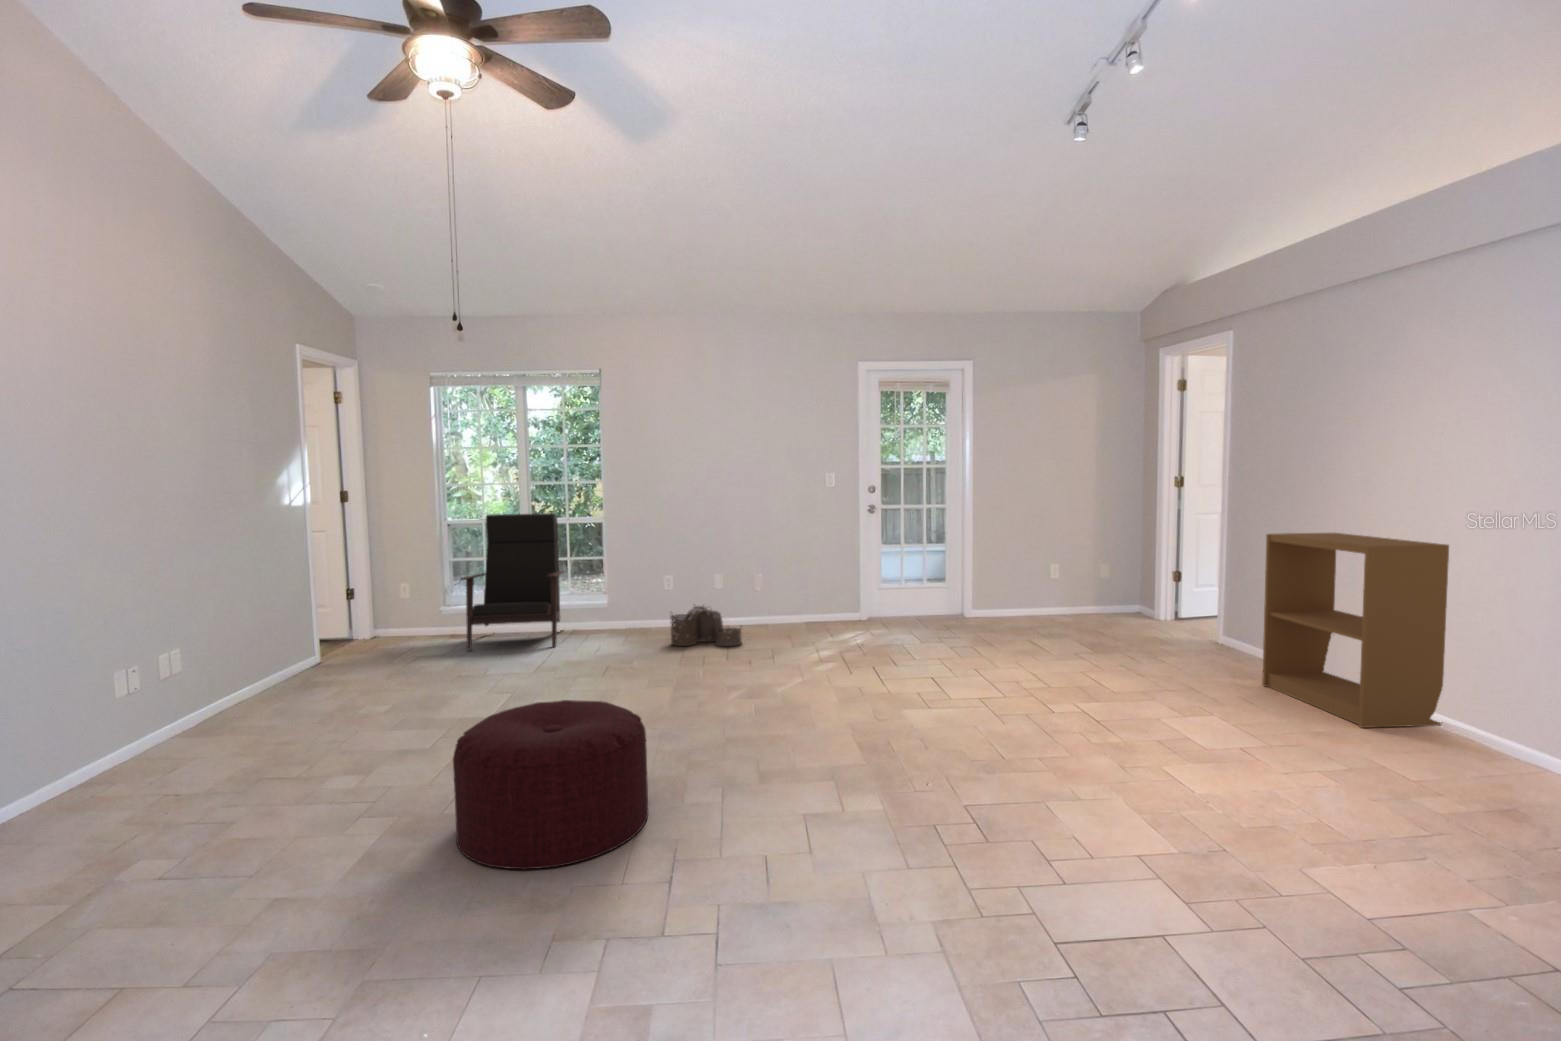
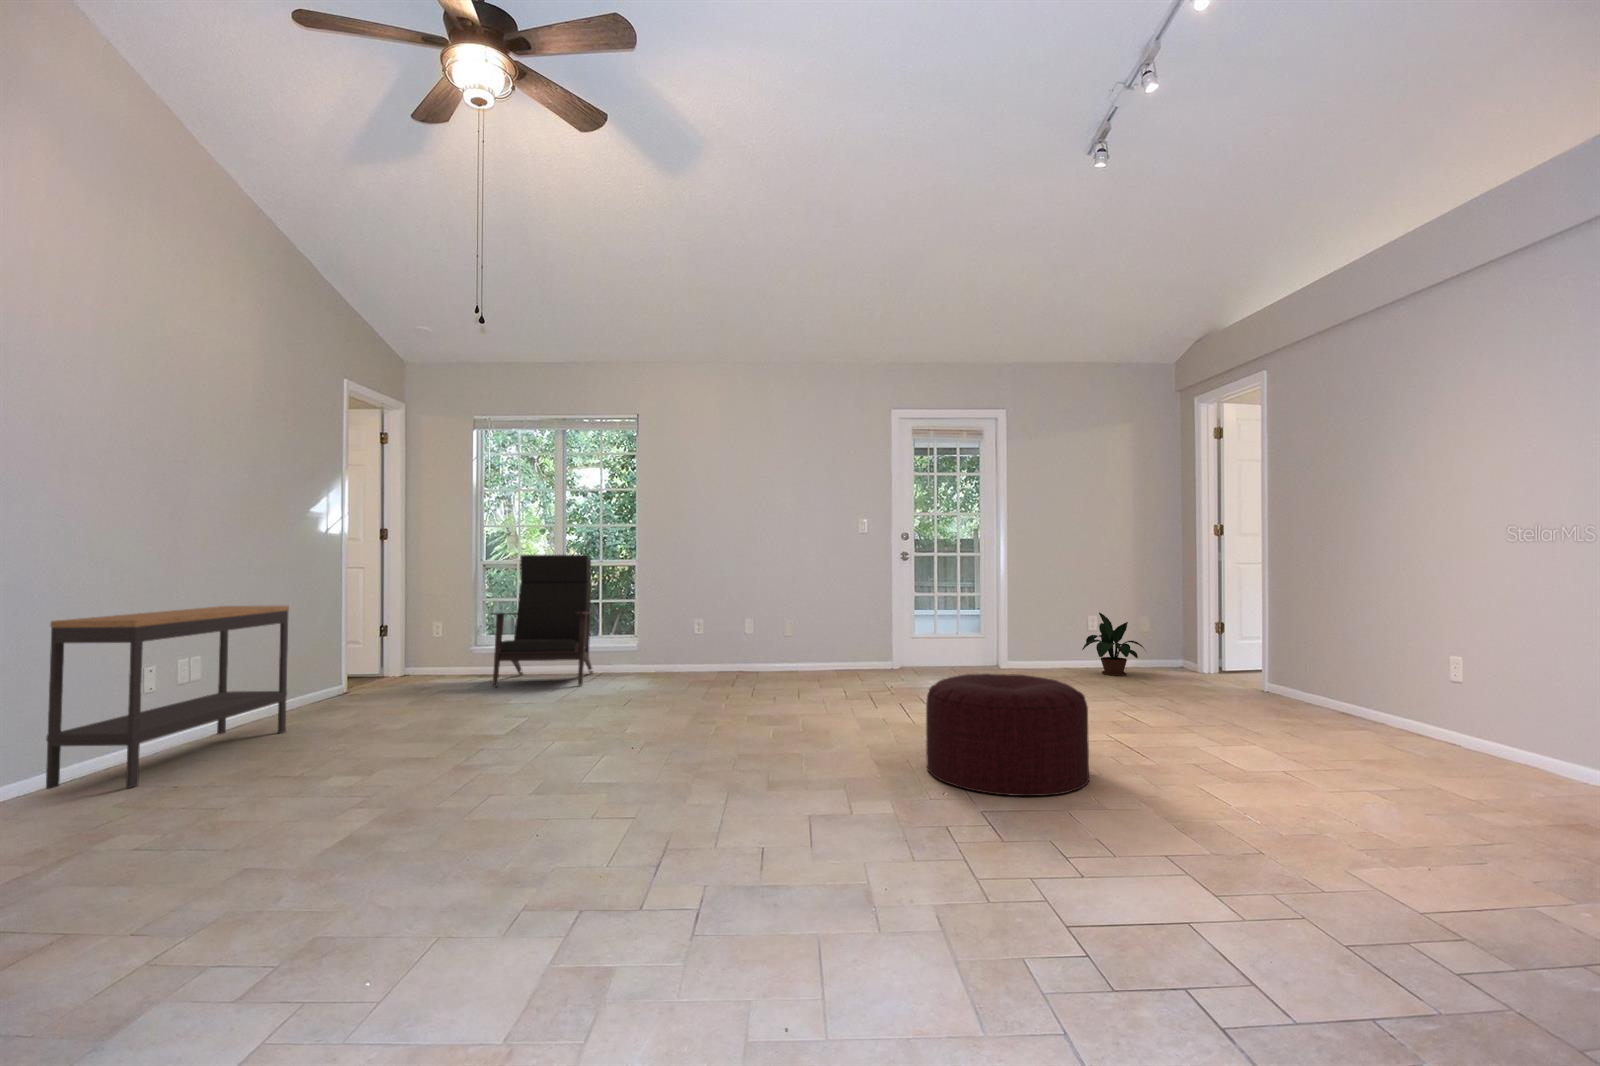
bookshelf: present [1262,533,1449,728] -> none [1311,566,1519,766]
potted plant: none [1045,563,1107,624] -> present [1082,613,1144,676]
console table: none [39,588,271,787] -> present [46,606,289,789]
woven basket: present [671,604,741,646] -> none [697,647,769,688]
ottoman: present [453,700,648,869] -> present [926,674,1089,796]

